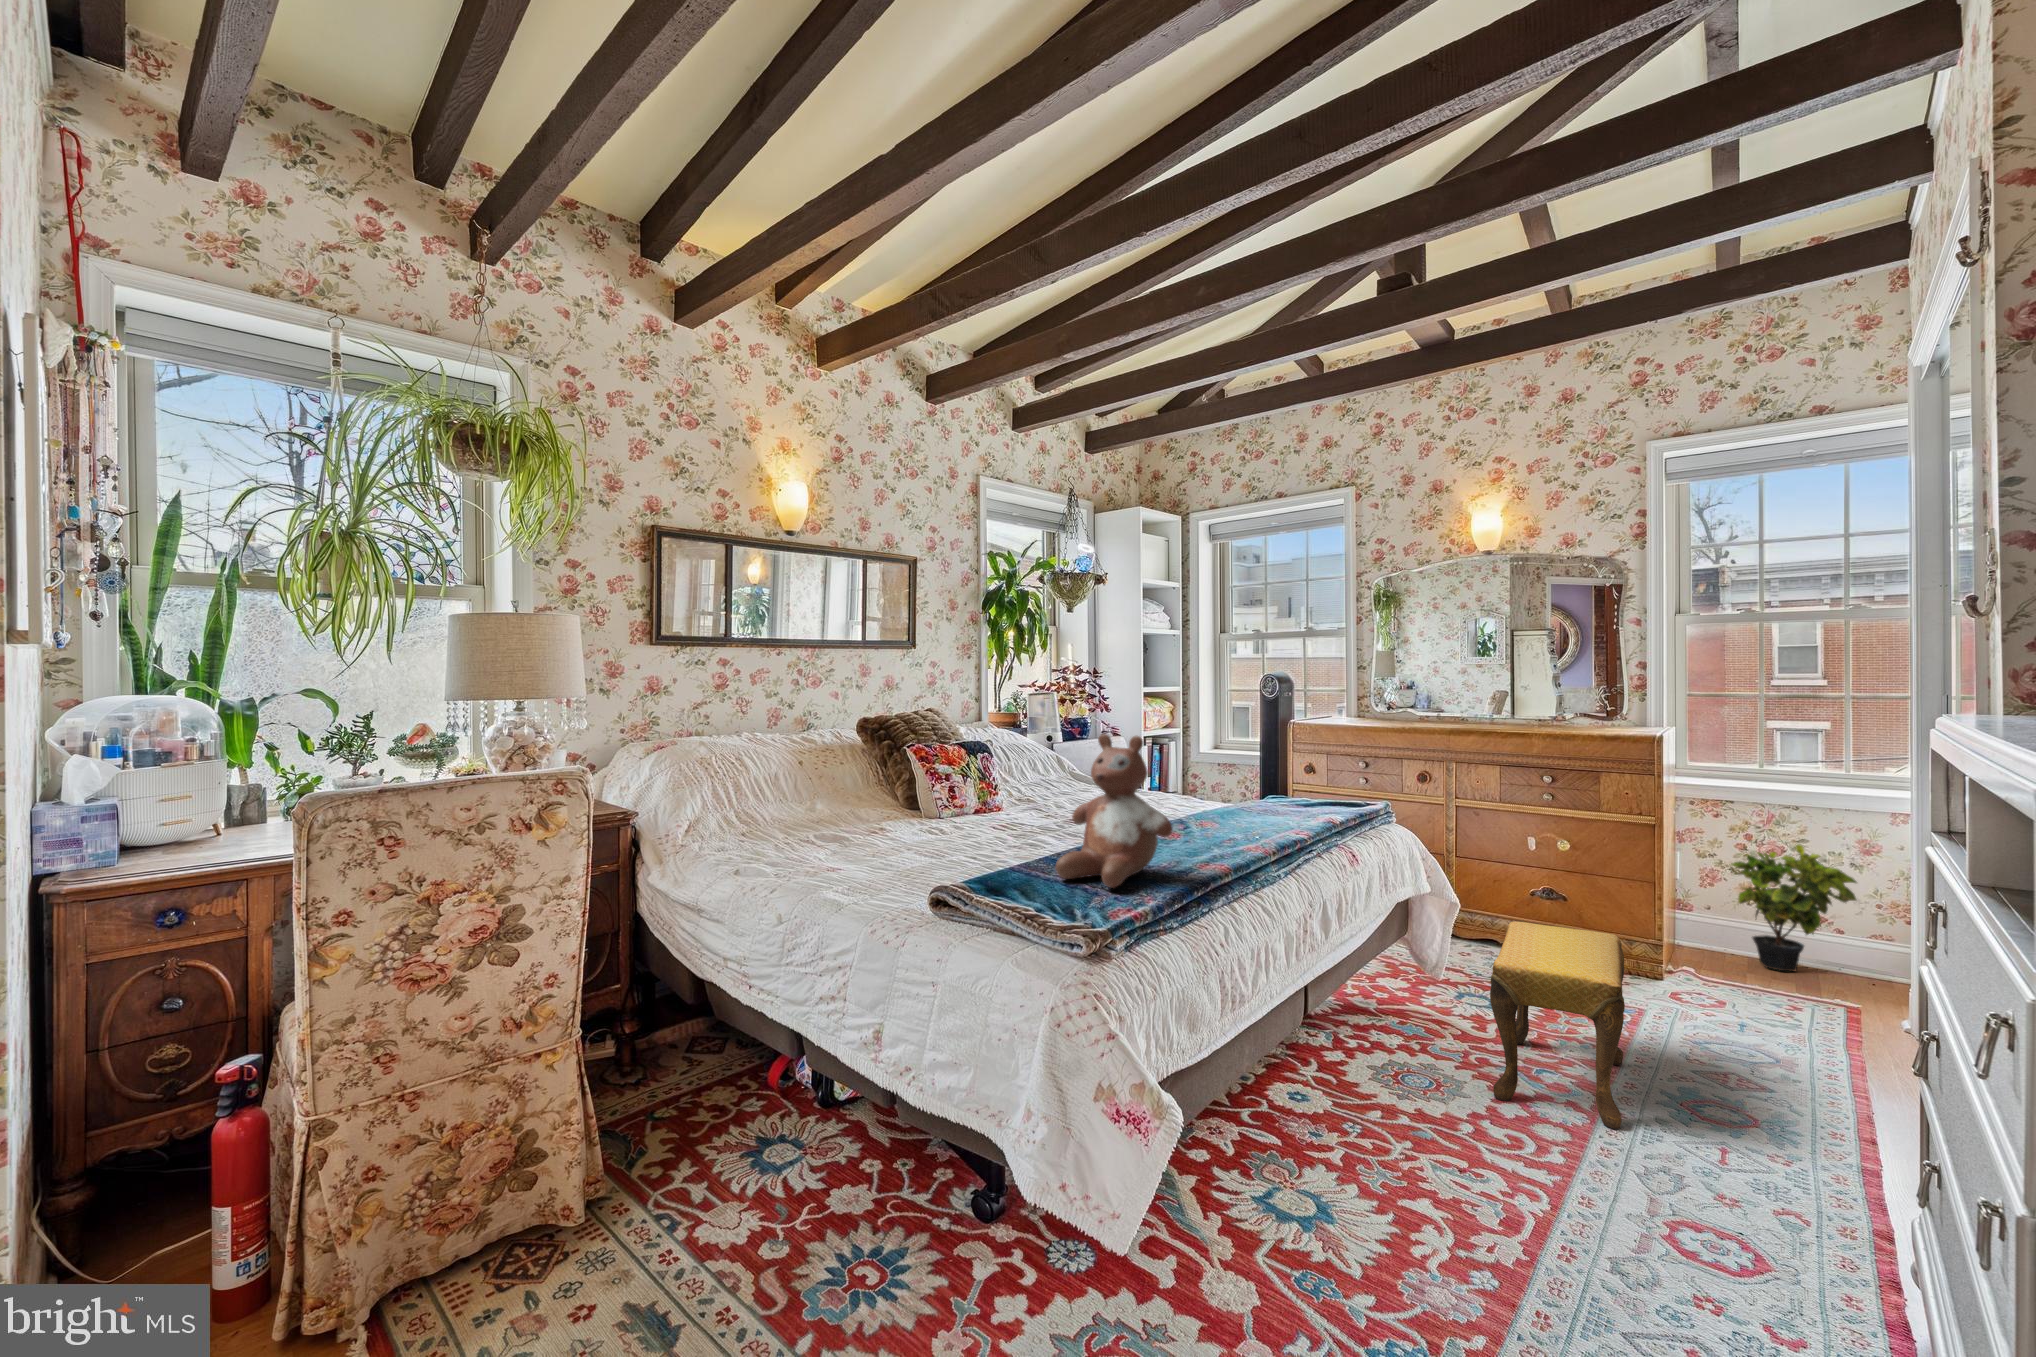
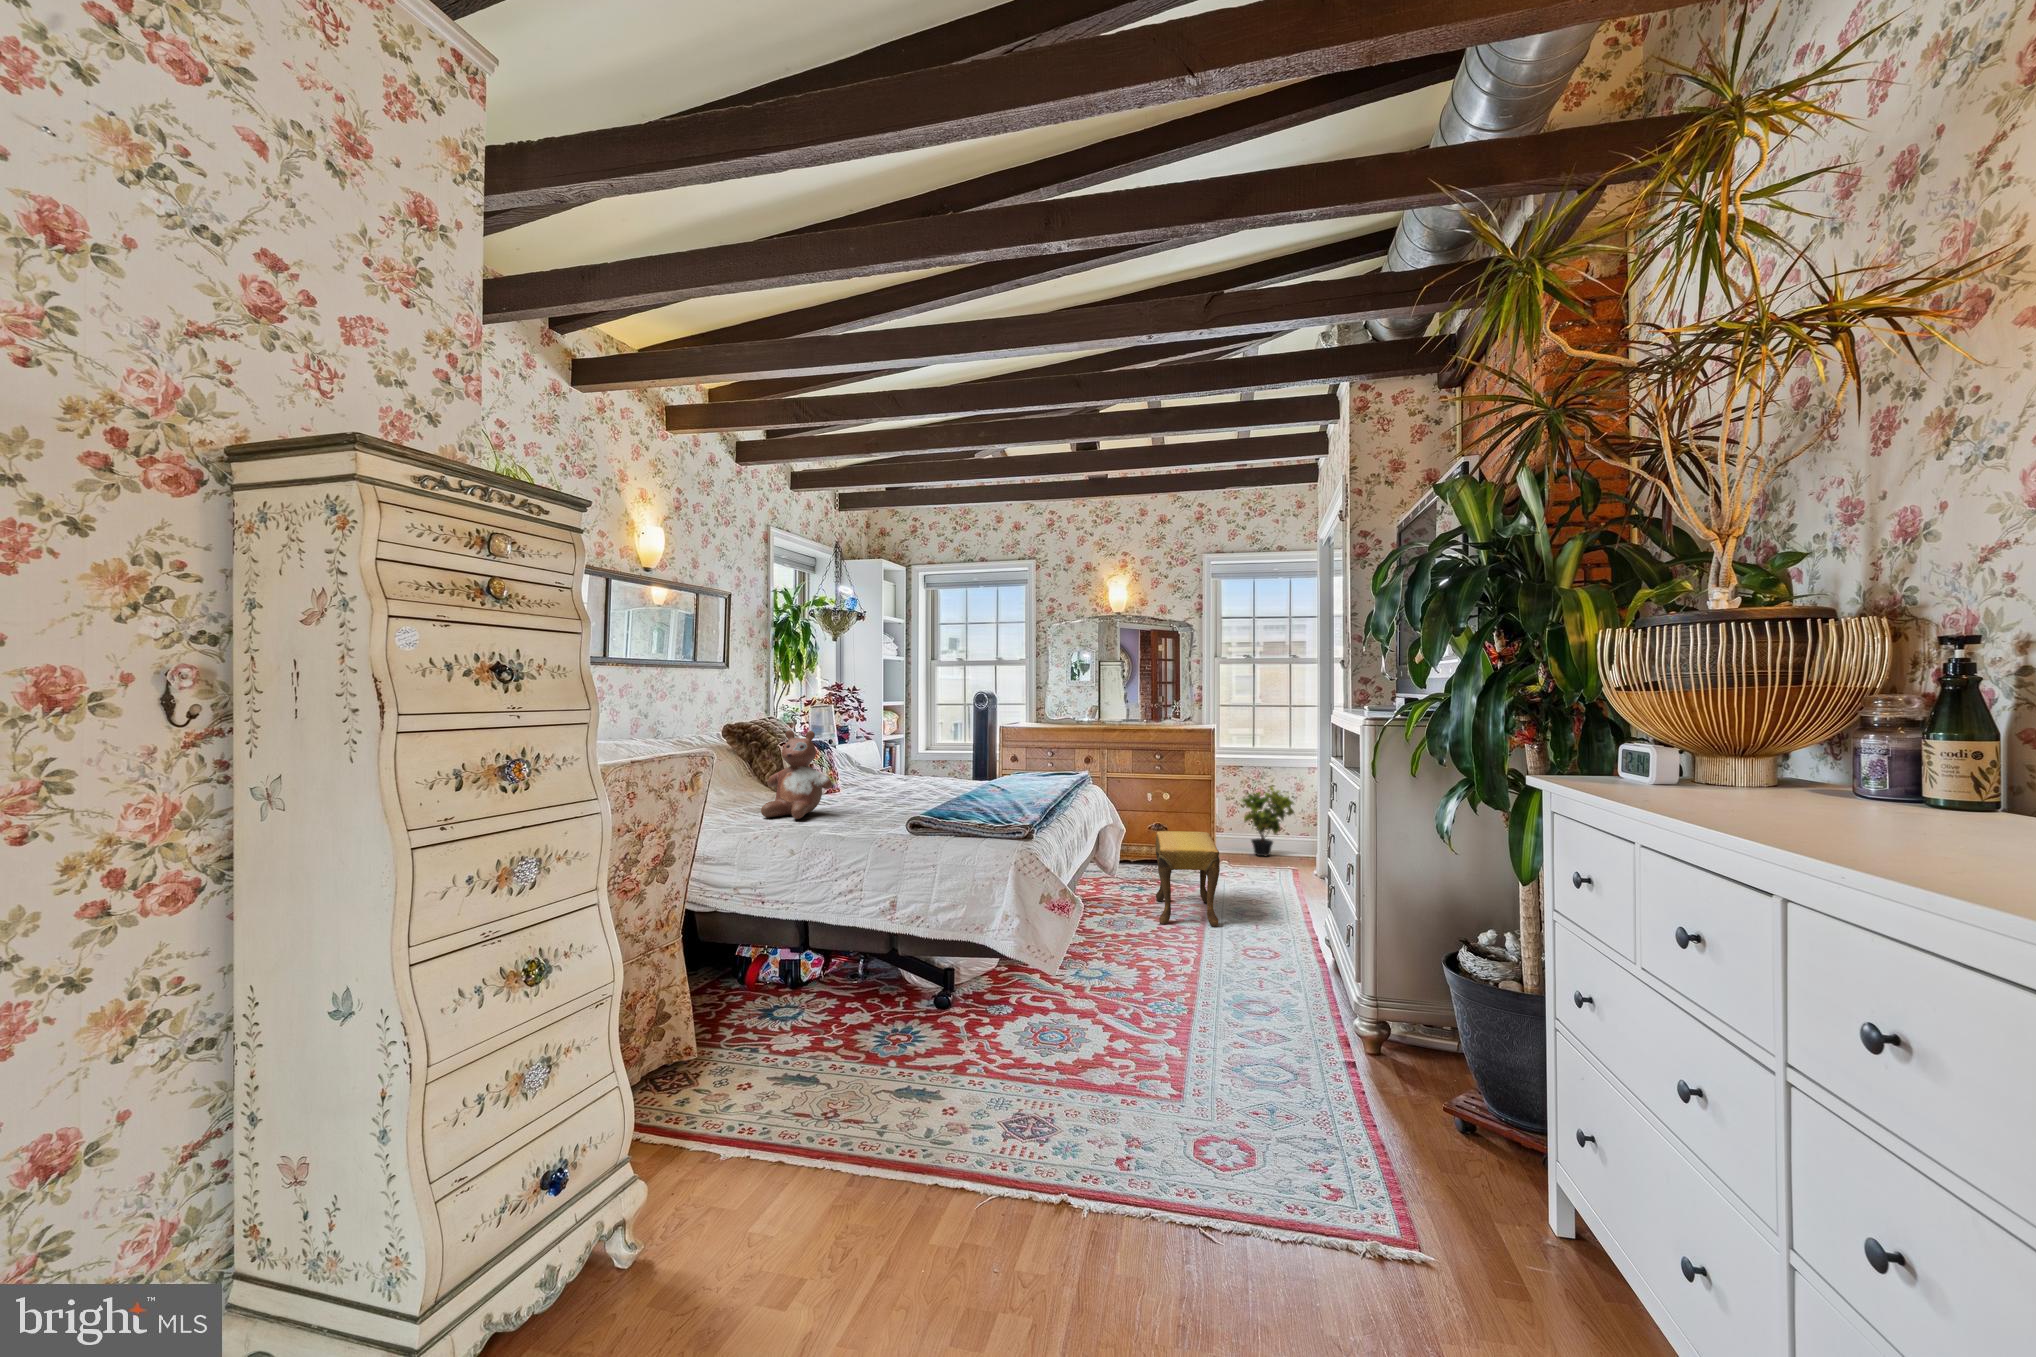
stuffed bear: present [1056,734,1173,888] -> present [761,730,832,819]

